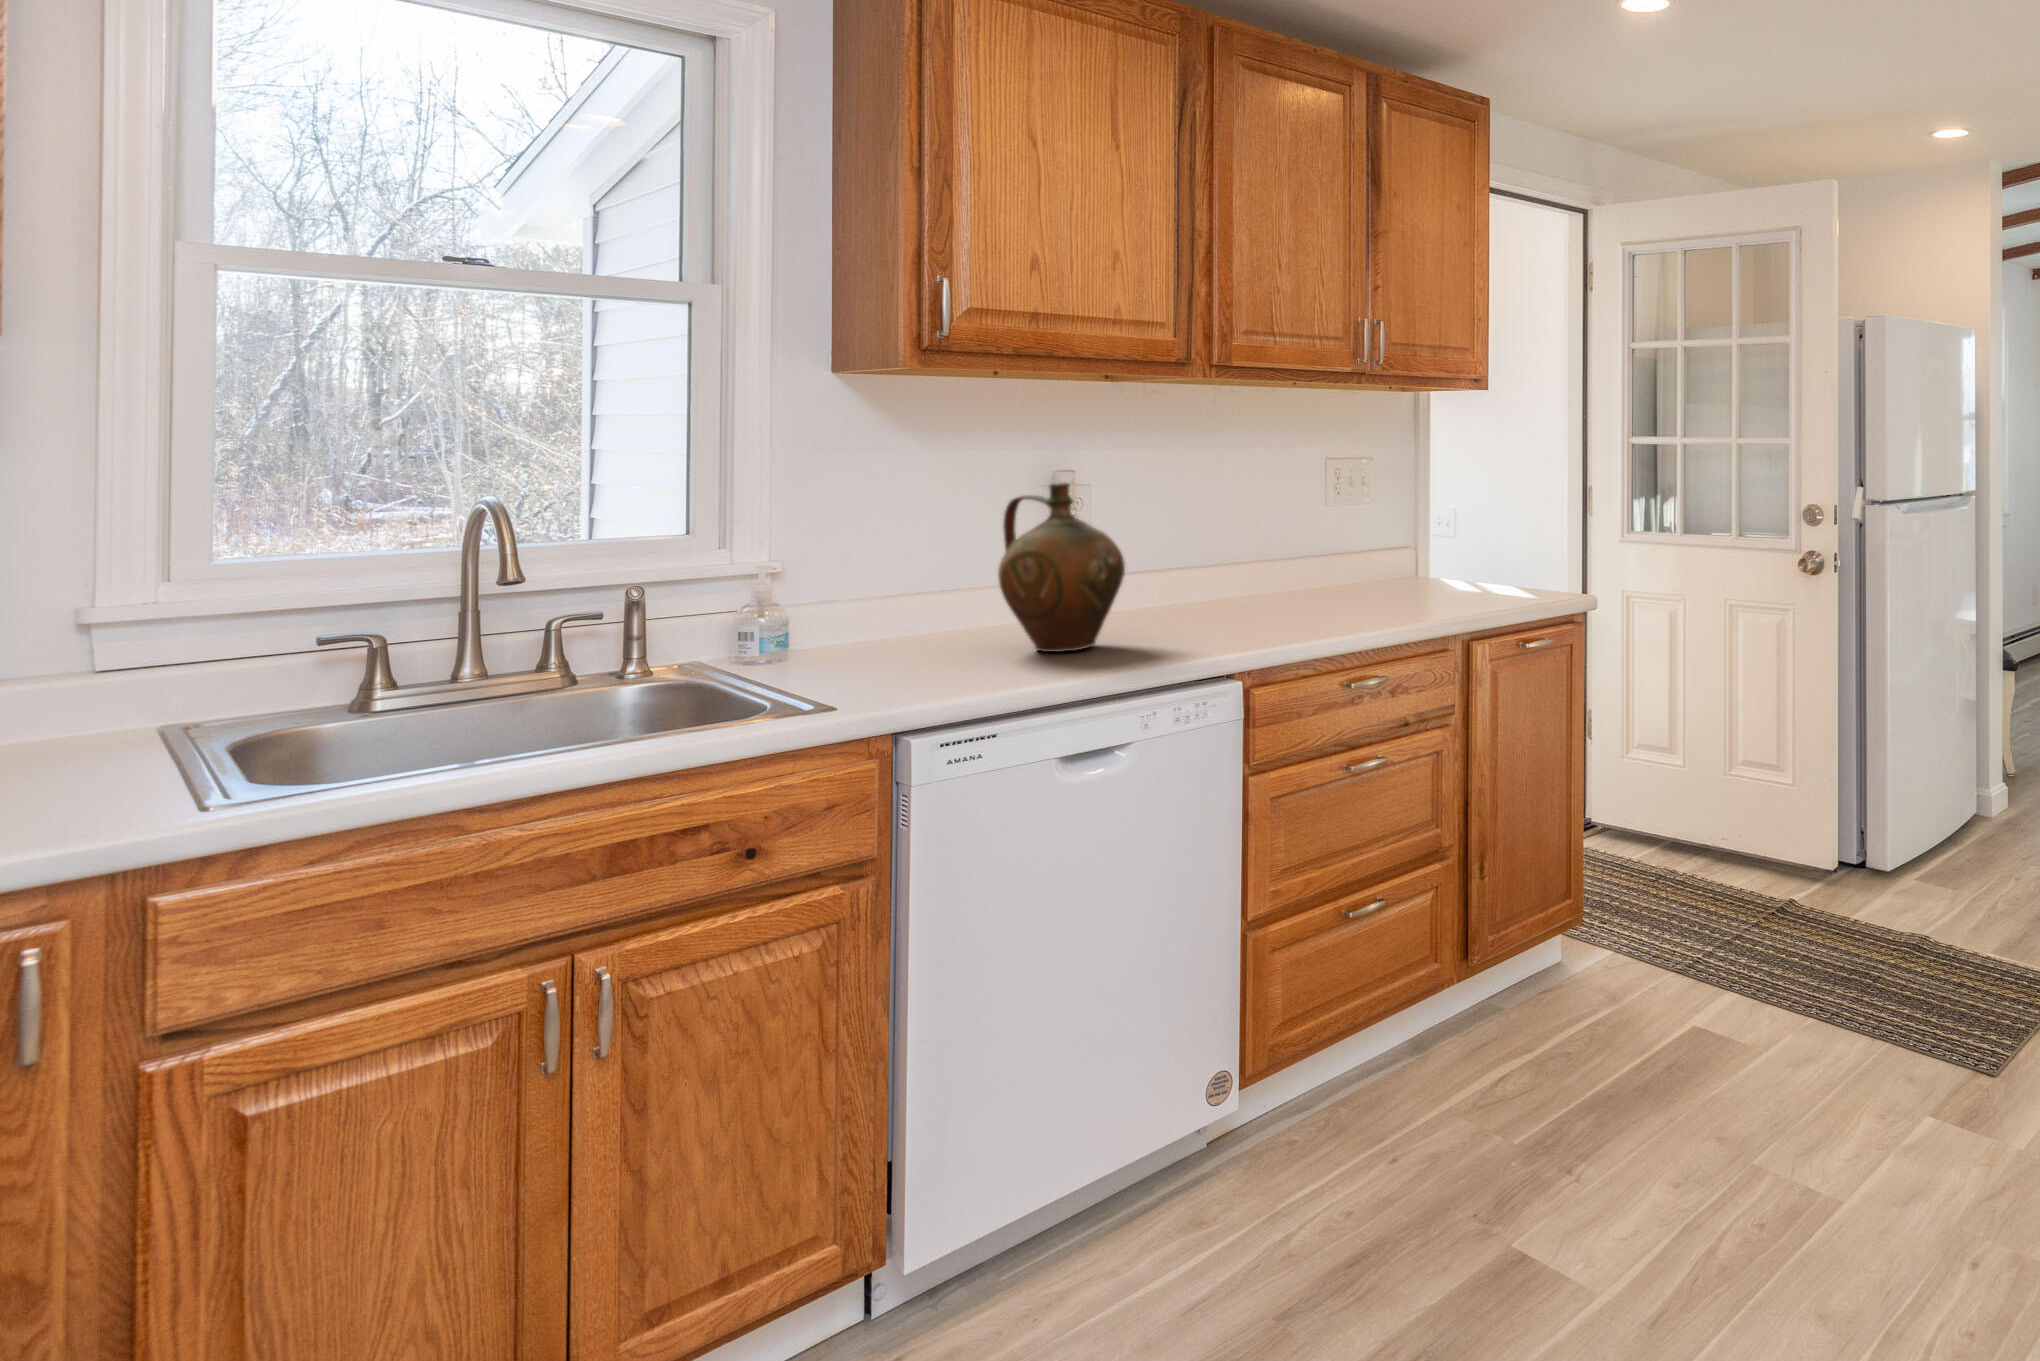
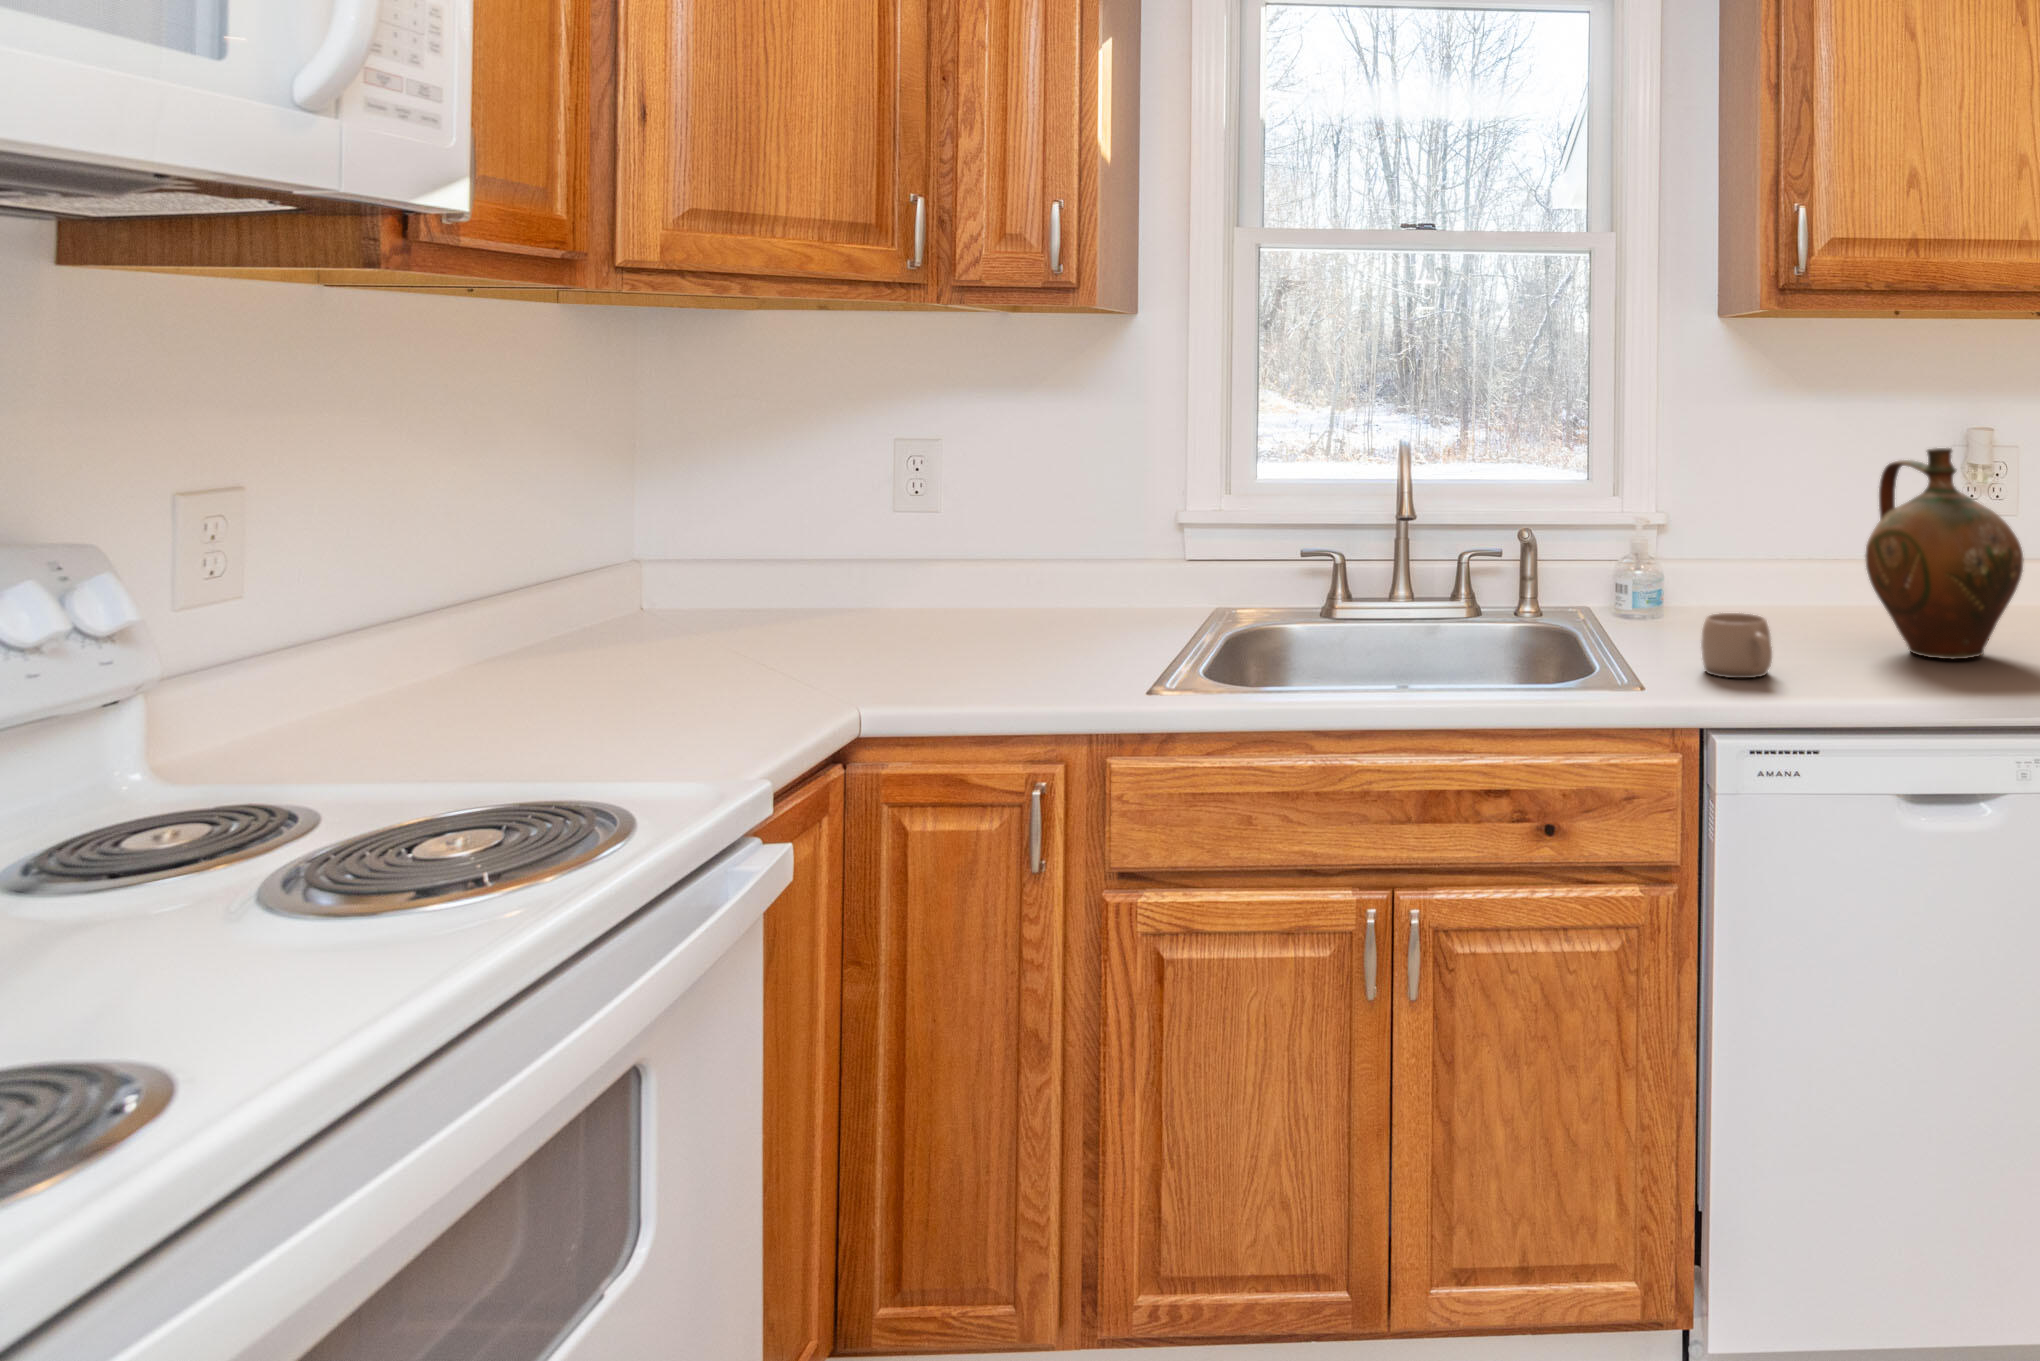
mug: none [873,634,947,690] -> present [1701,613,1772,678]

